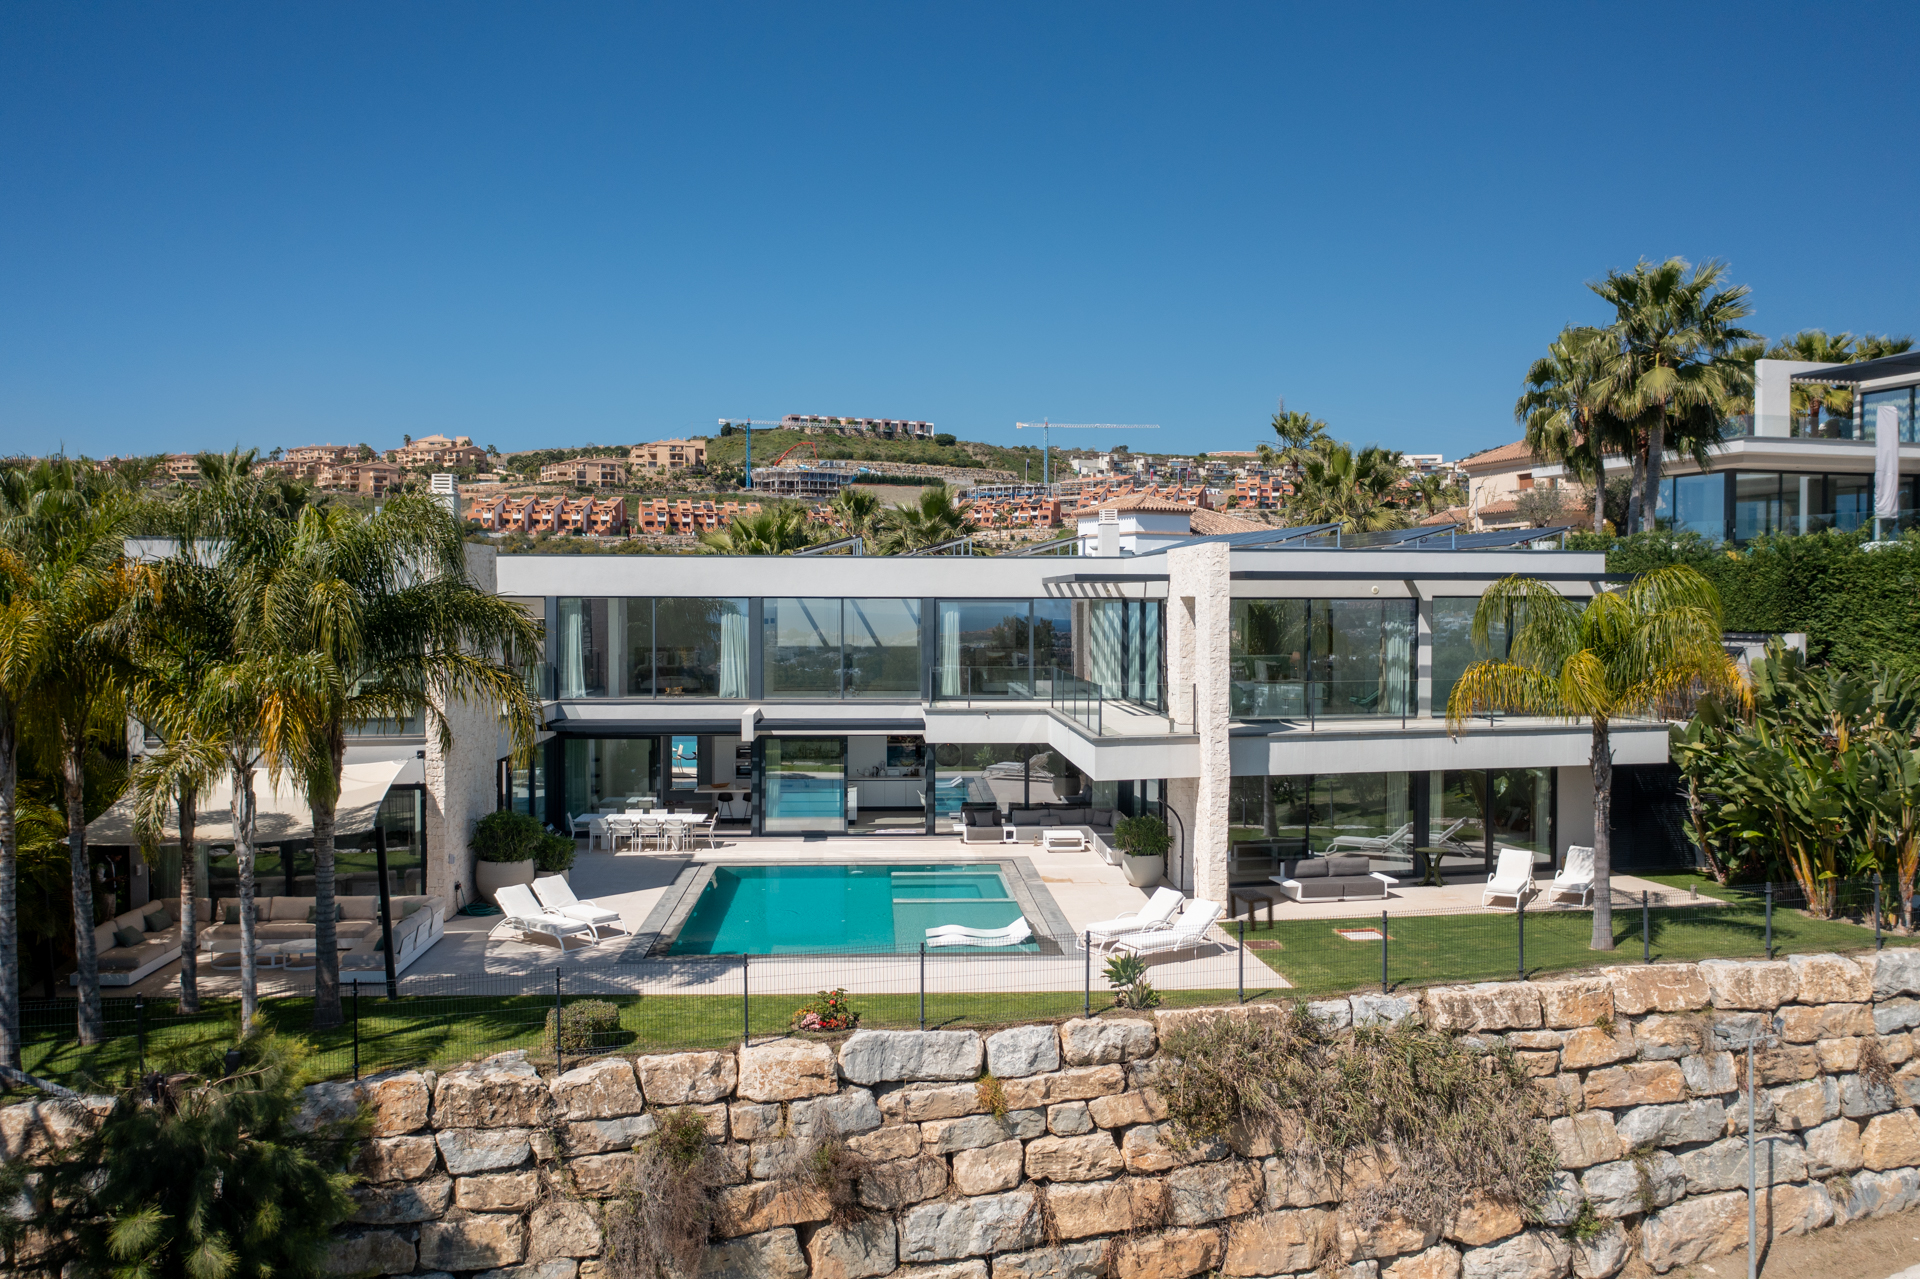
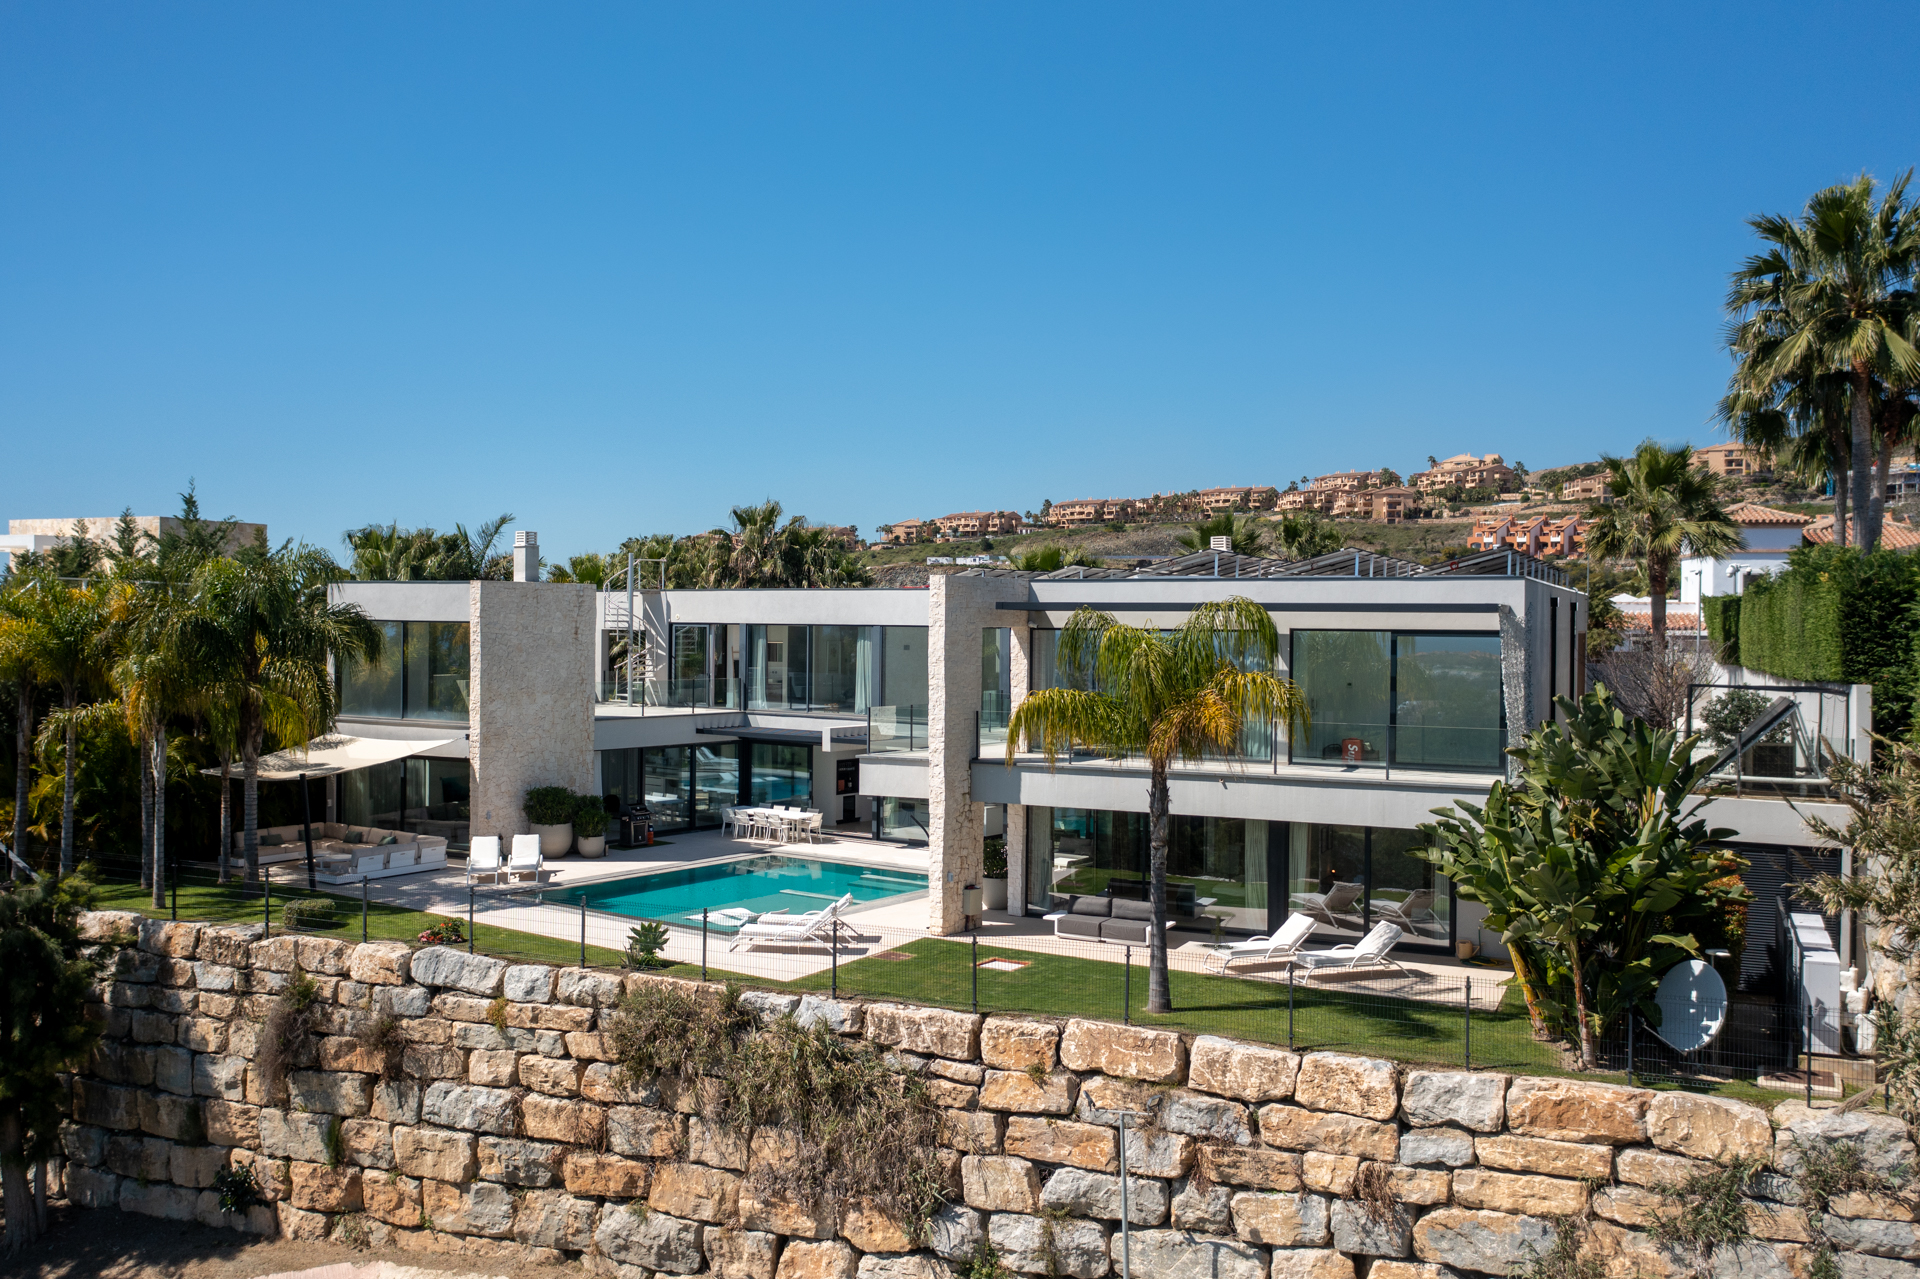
bench: present [1229,889,1274,930] -> none [930,913,968,951]

